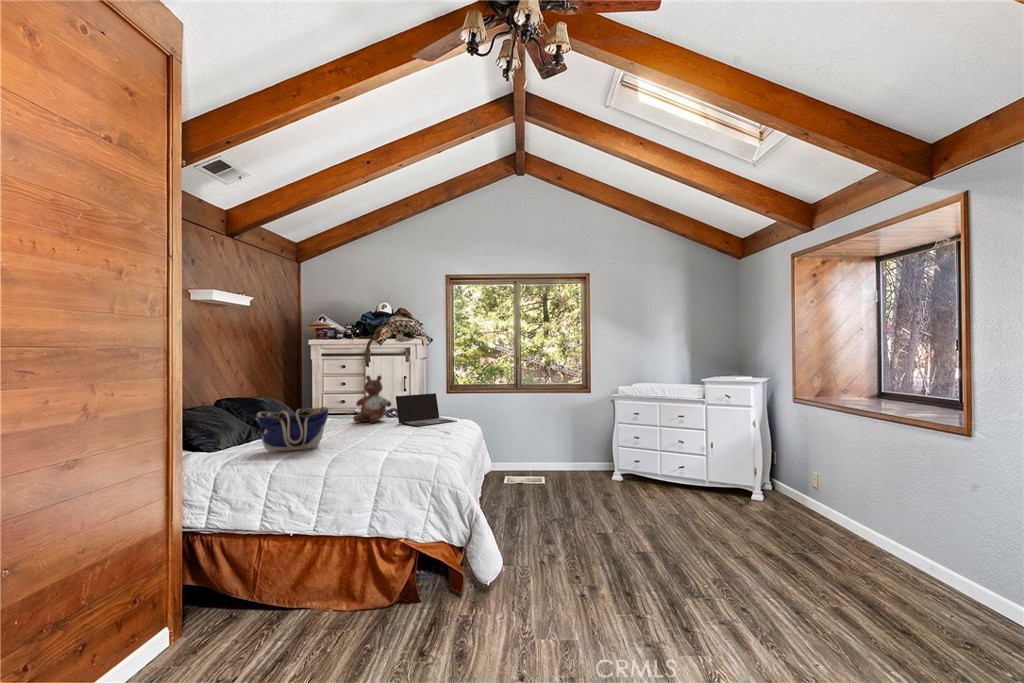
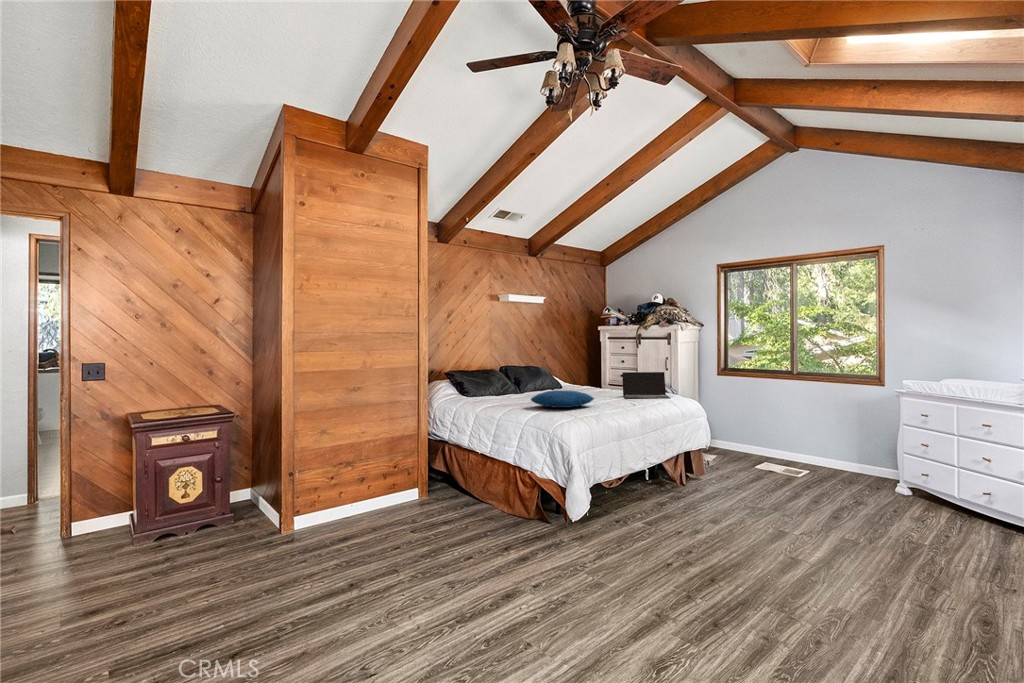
stuffed bear: present [353,375,391,423] -> none [596,355,627,394]
tote bag: present [256,407,328,451] -> none [485,374,530,403]
pillow: none [354,424,428,448] -> present [531,390,594,408]

